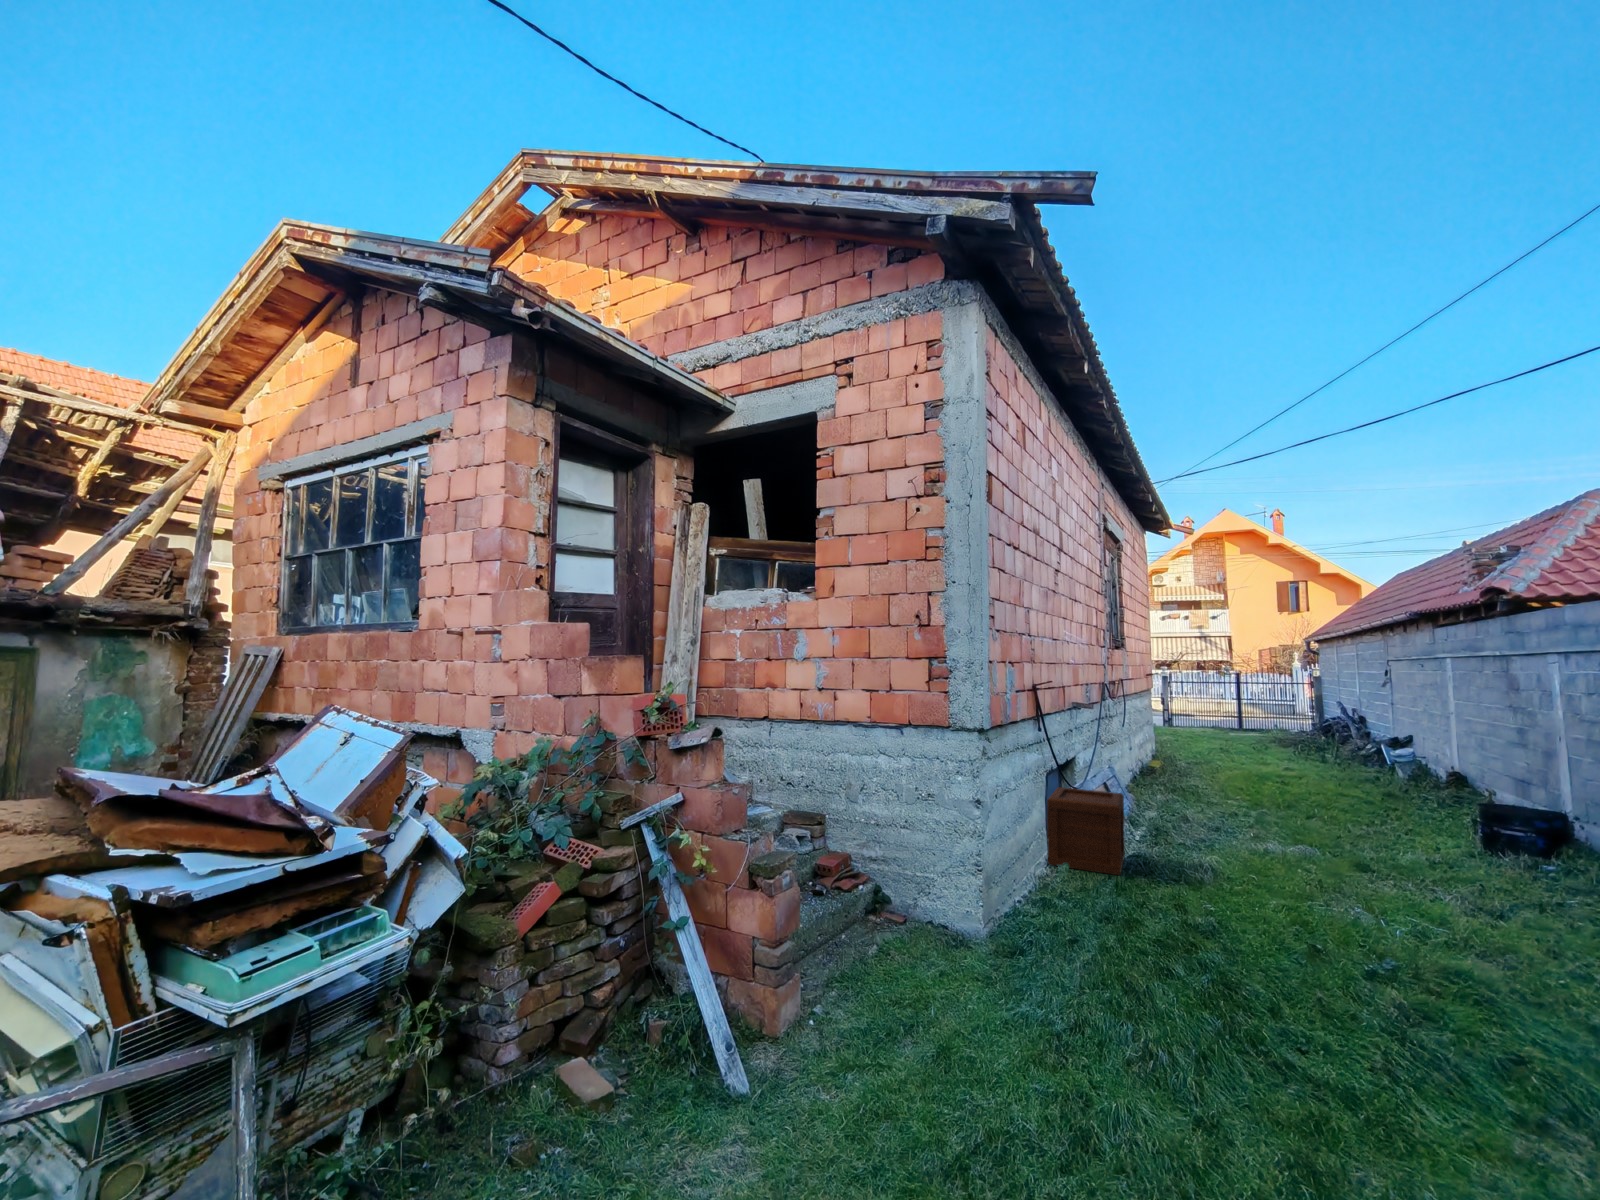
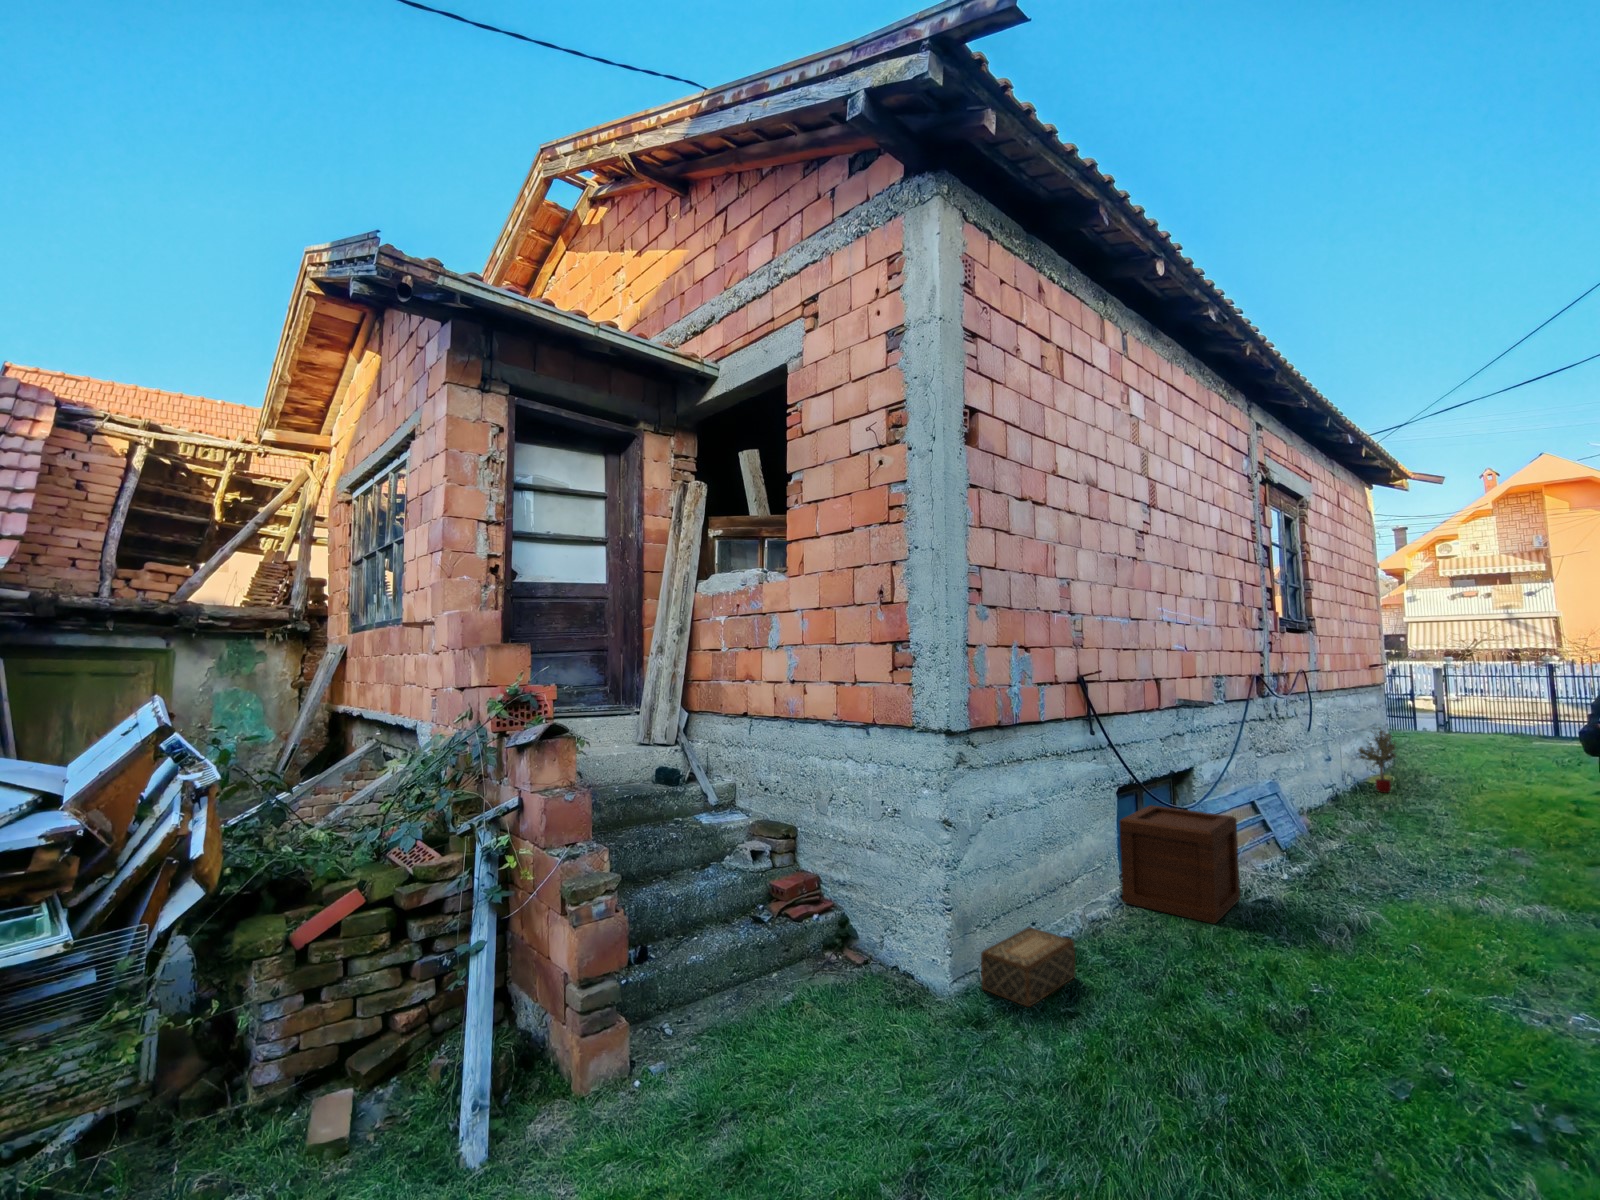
potted tree: none [1145,722,1174,772] -> present [1359,728,1396,793]
woven basket: none [997,886,1055,946] -> present [981,927,1075,1007]

